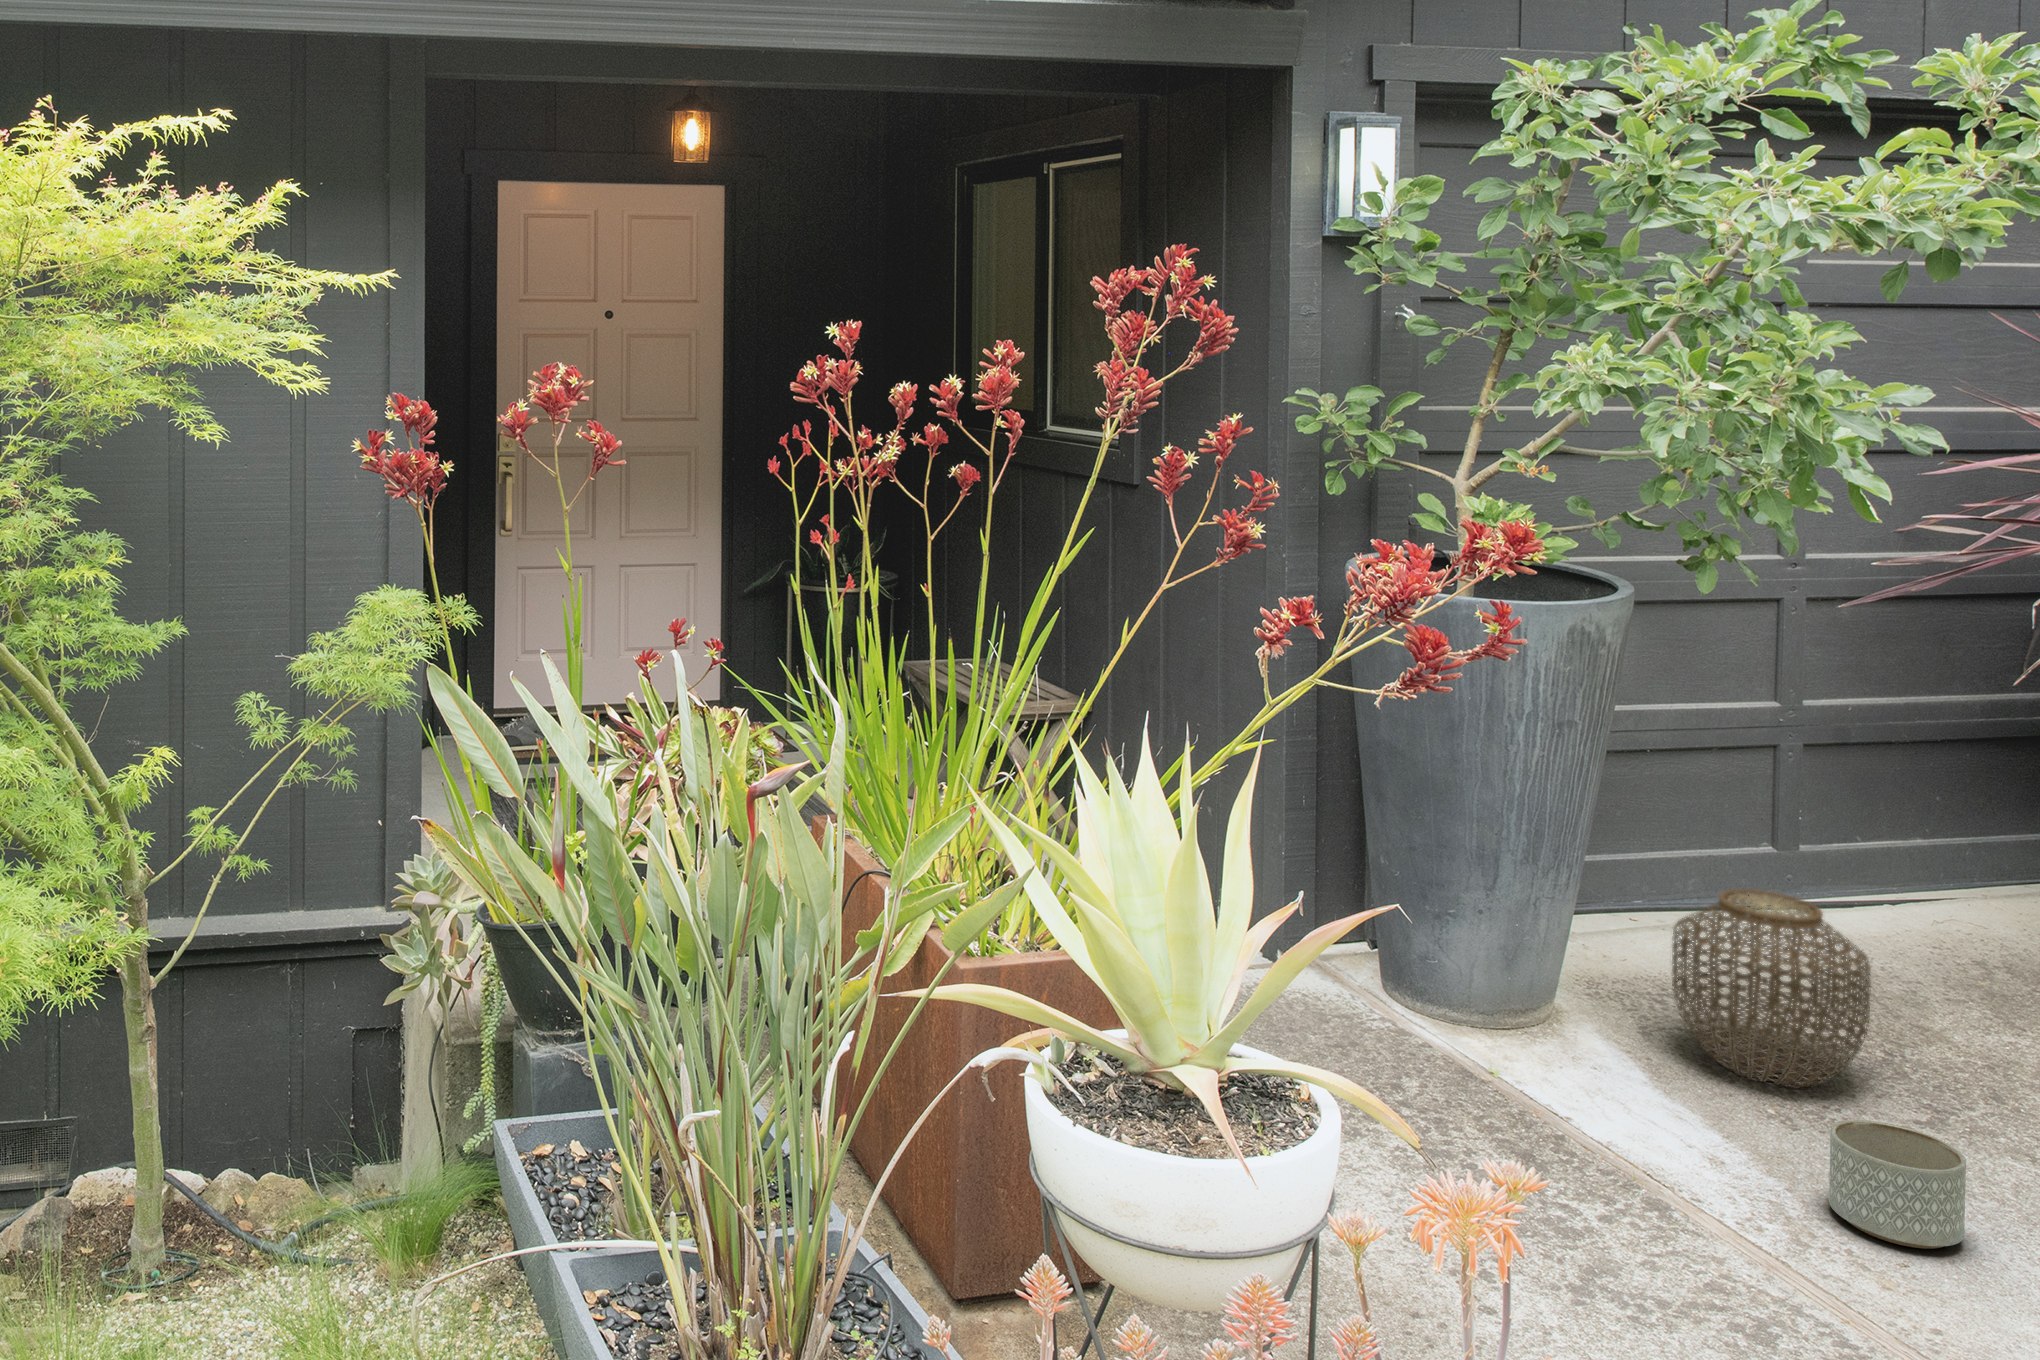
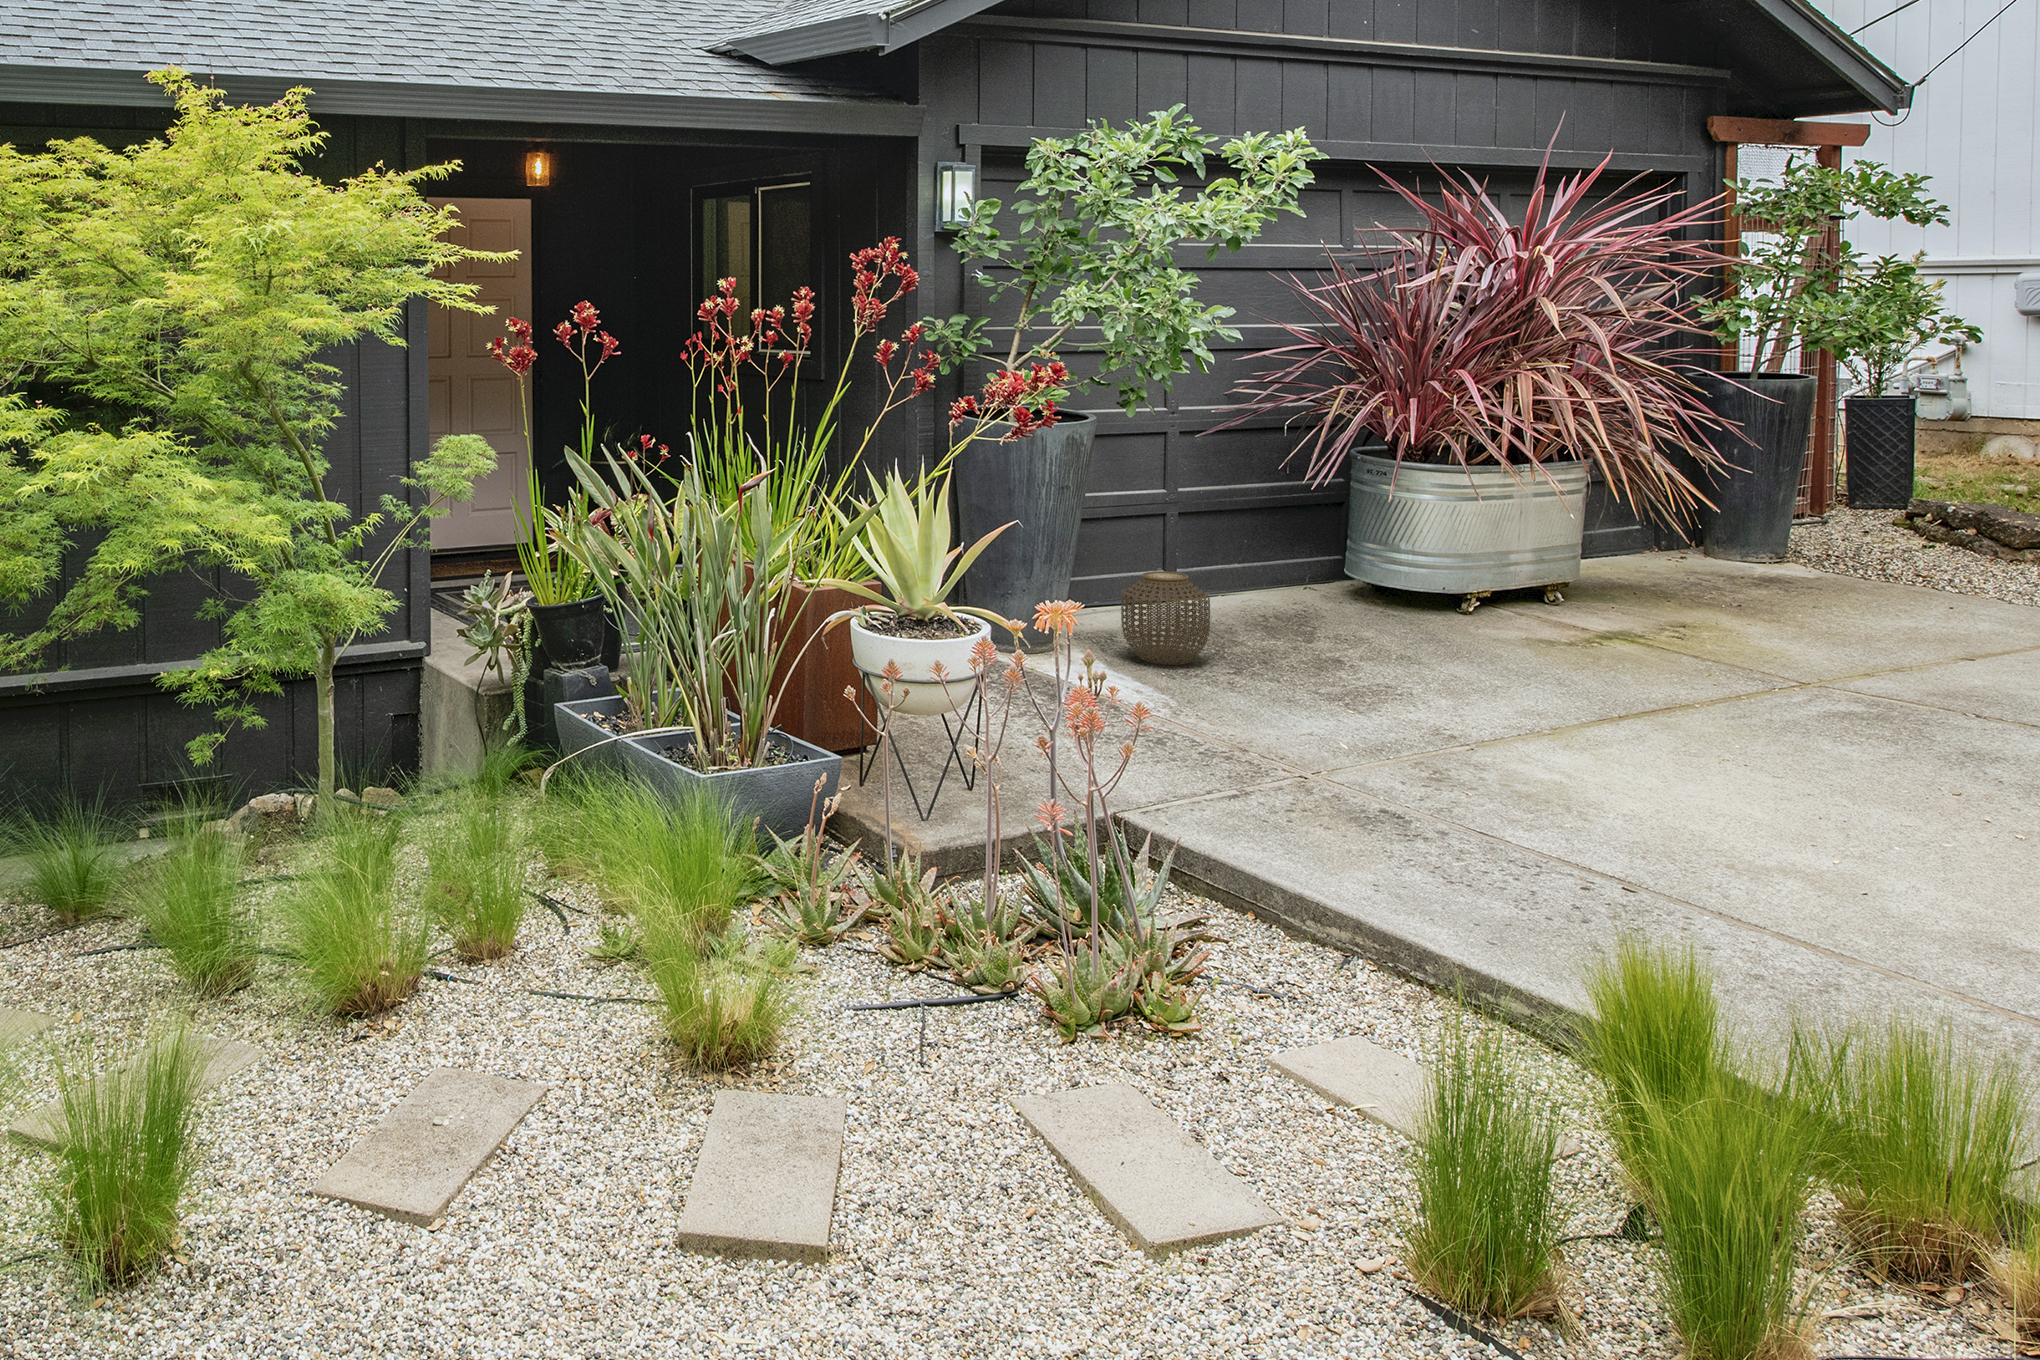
planter: present [1829,1120,1966,1249] -> none [1192,658,1247,707]

